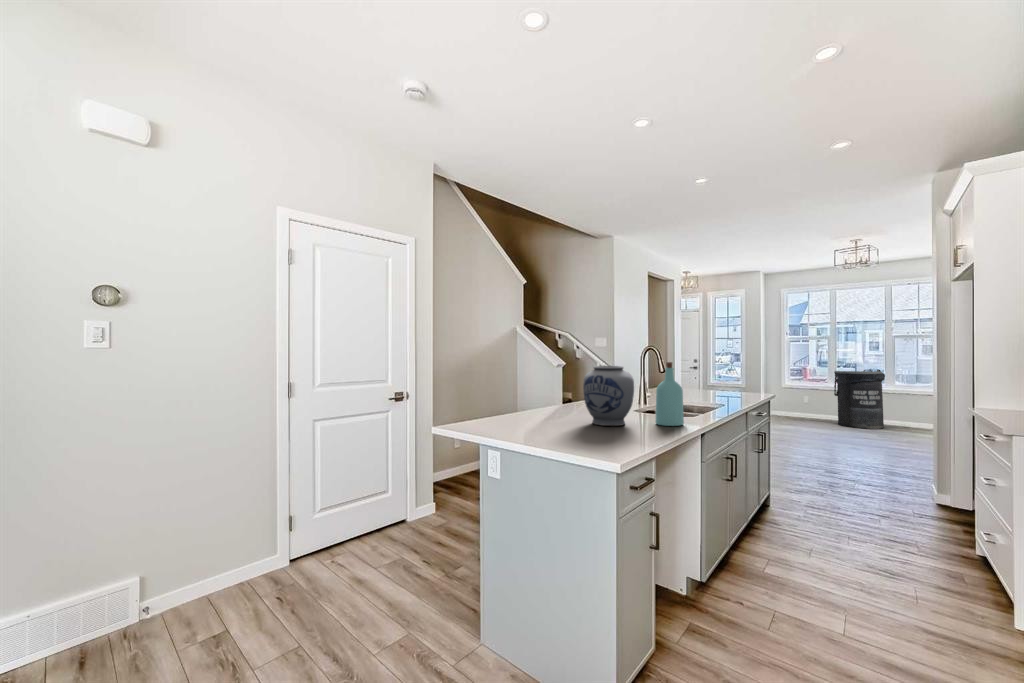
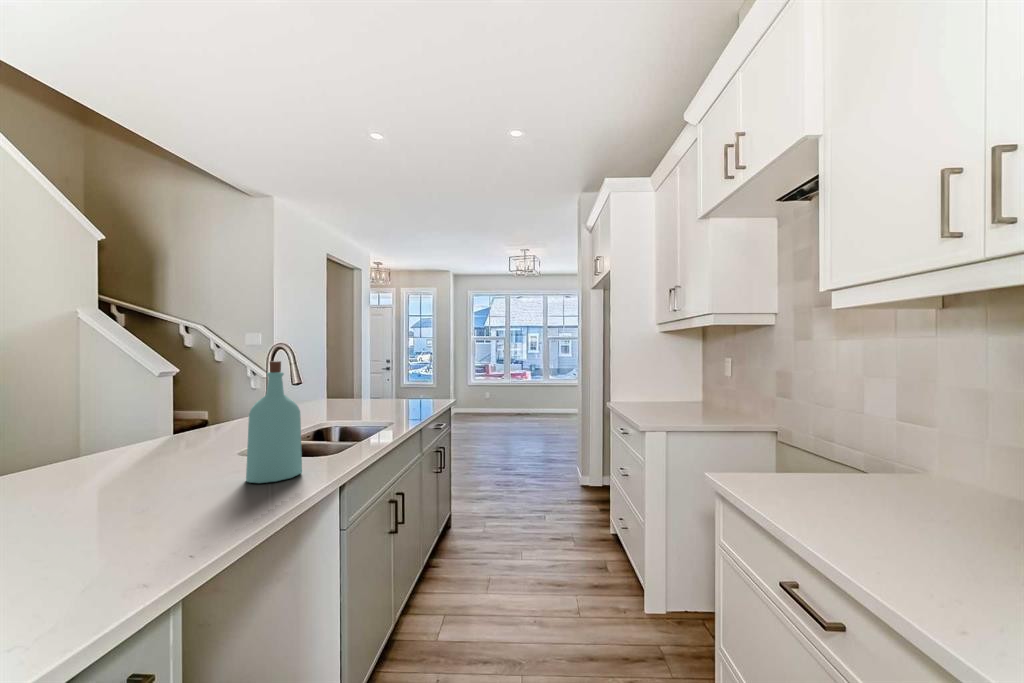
vase: present [583,365,634,426] -> none [52,372,195,510]
trash can: present [834,370,885,429] -> none [508,366,544,419]

